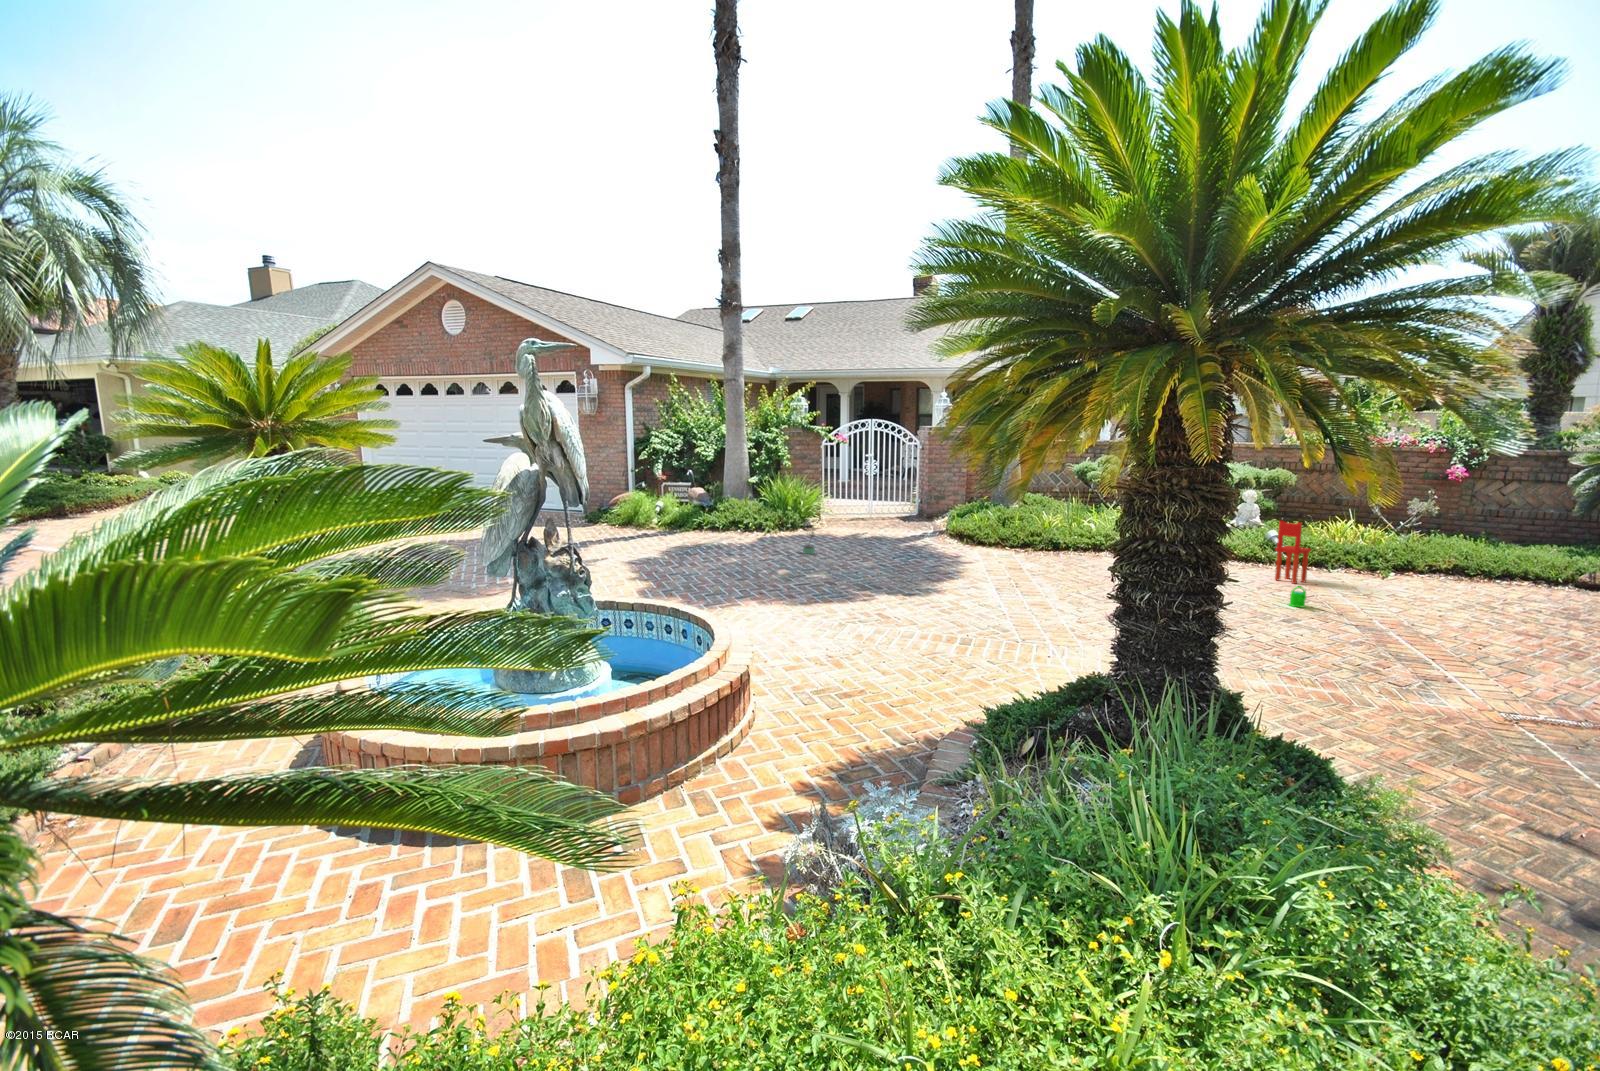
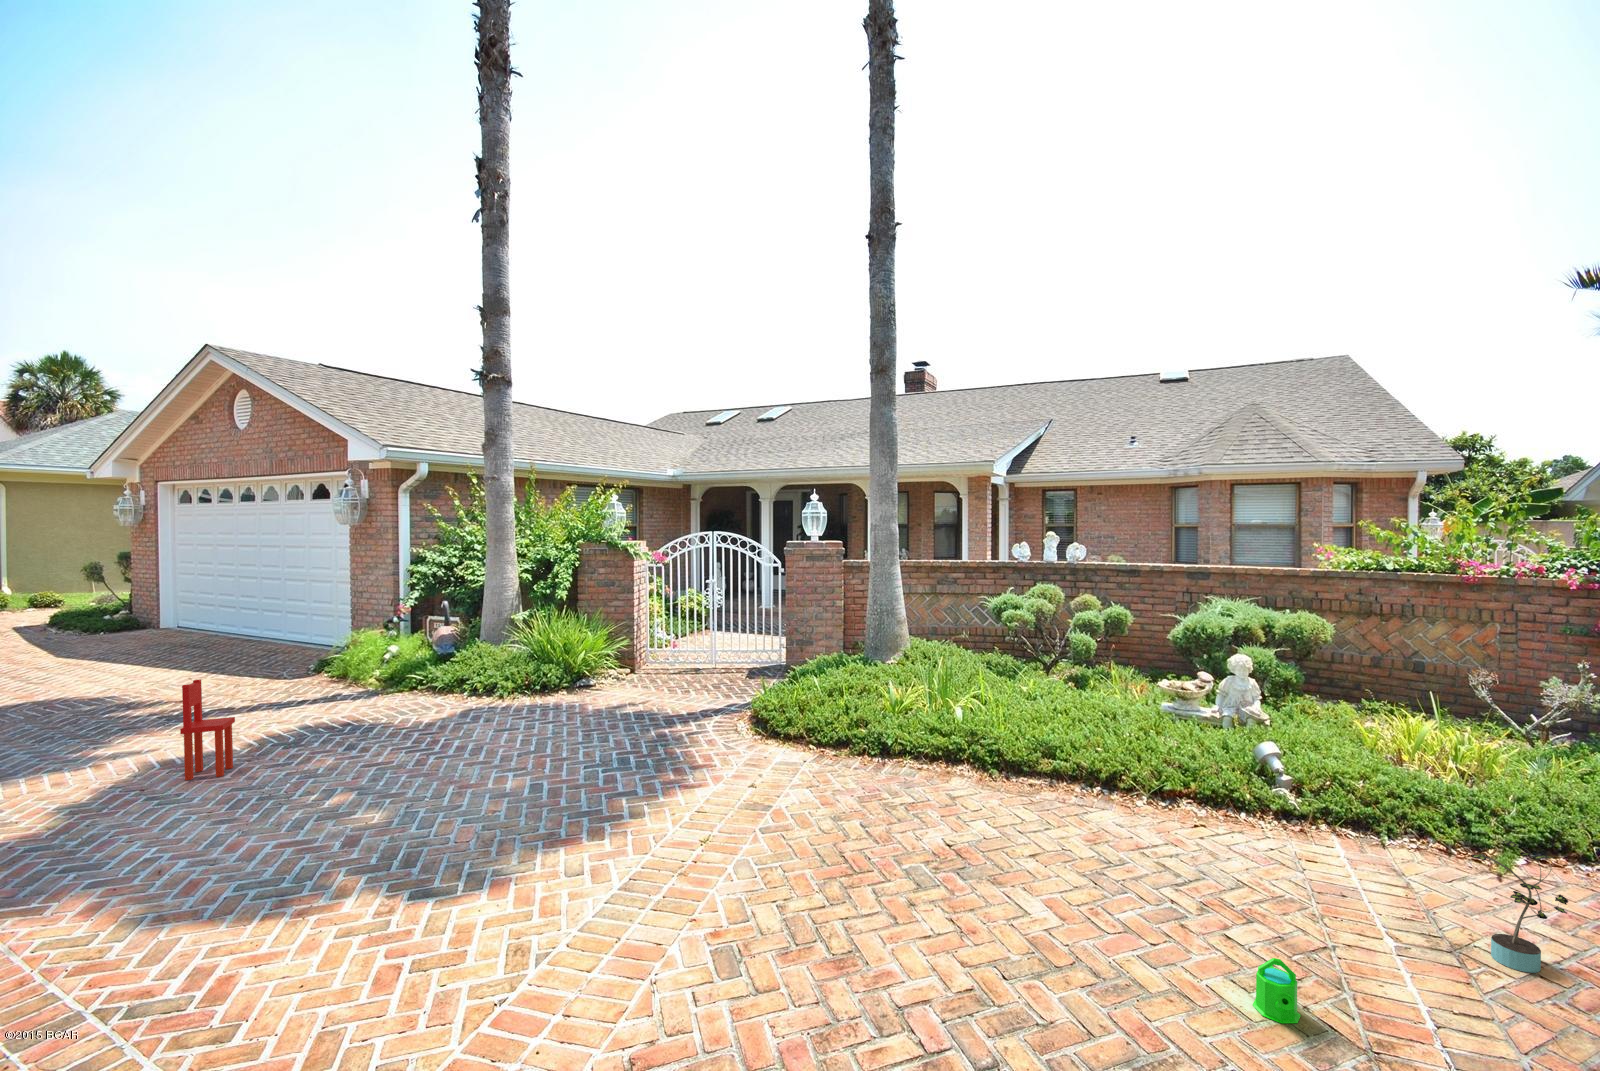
chair: present [1275,521,1311,584] -> present [180,679,235,780]
potted plant: present [803,526,815,554] -> present [1472,841,1568,973]

